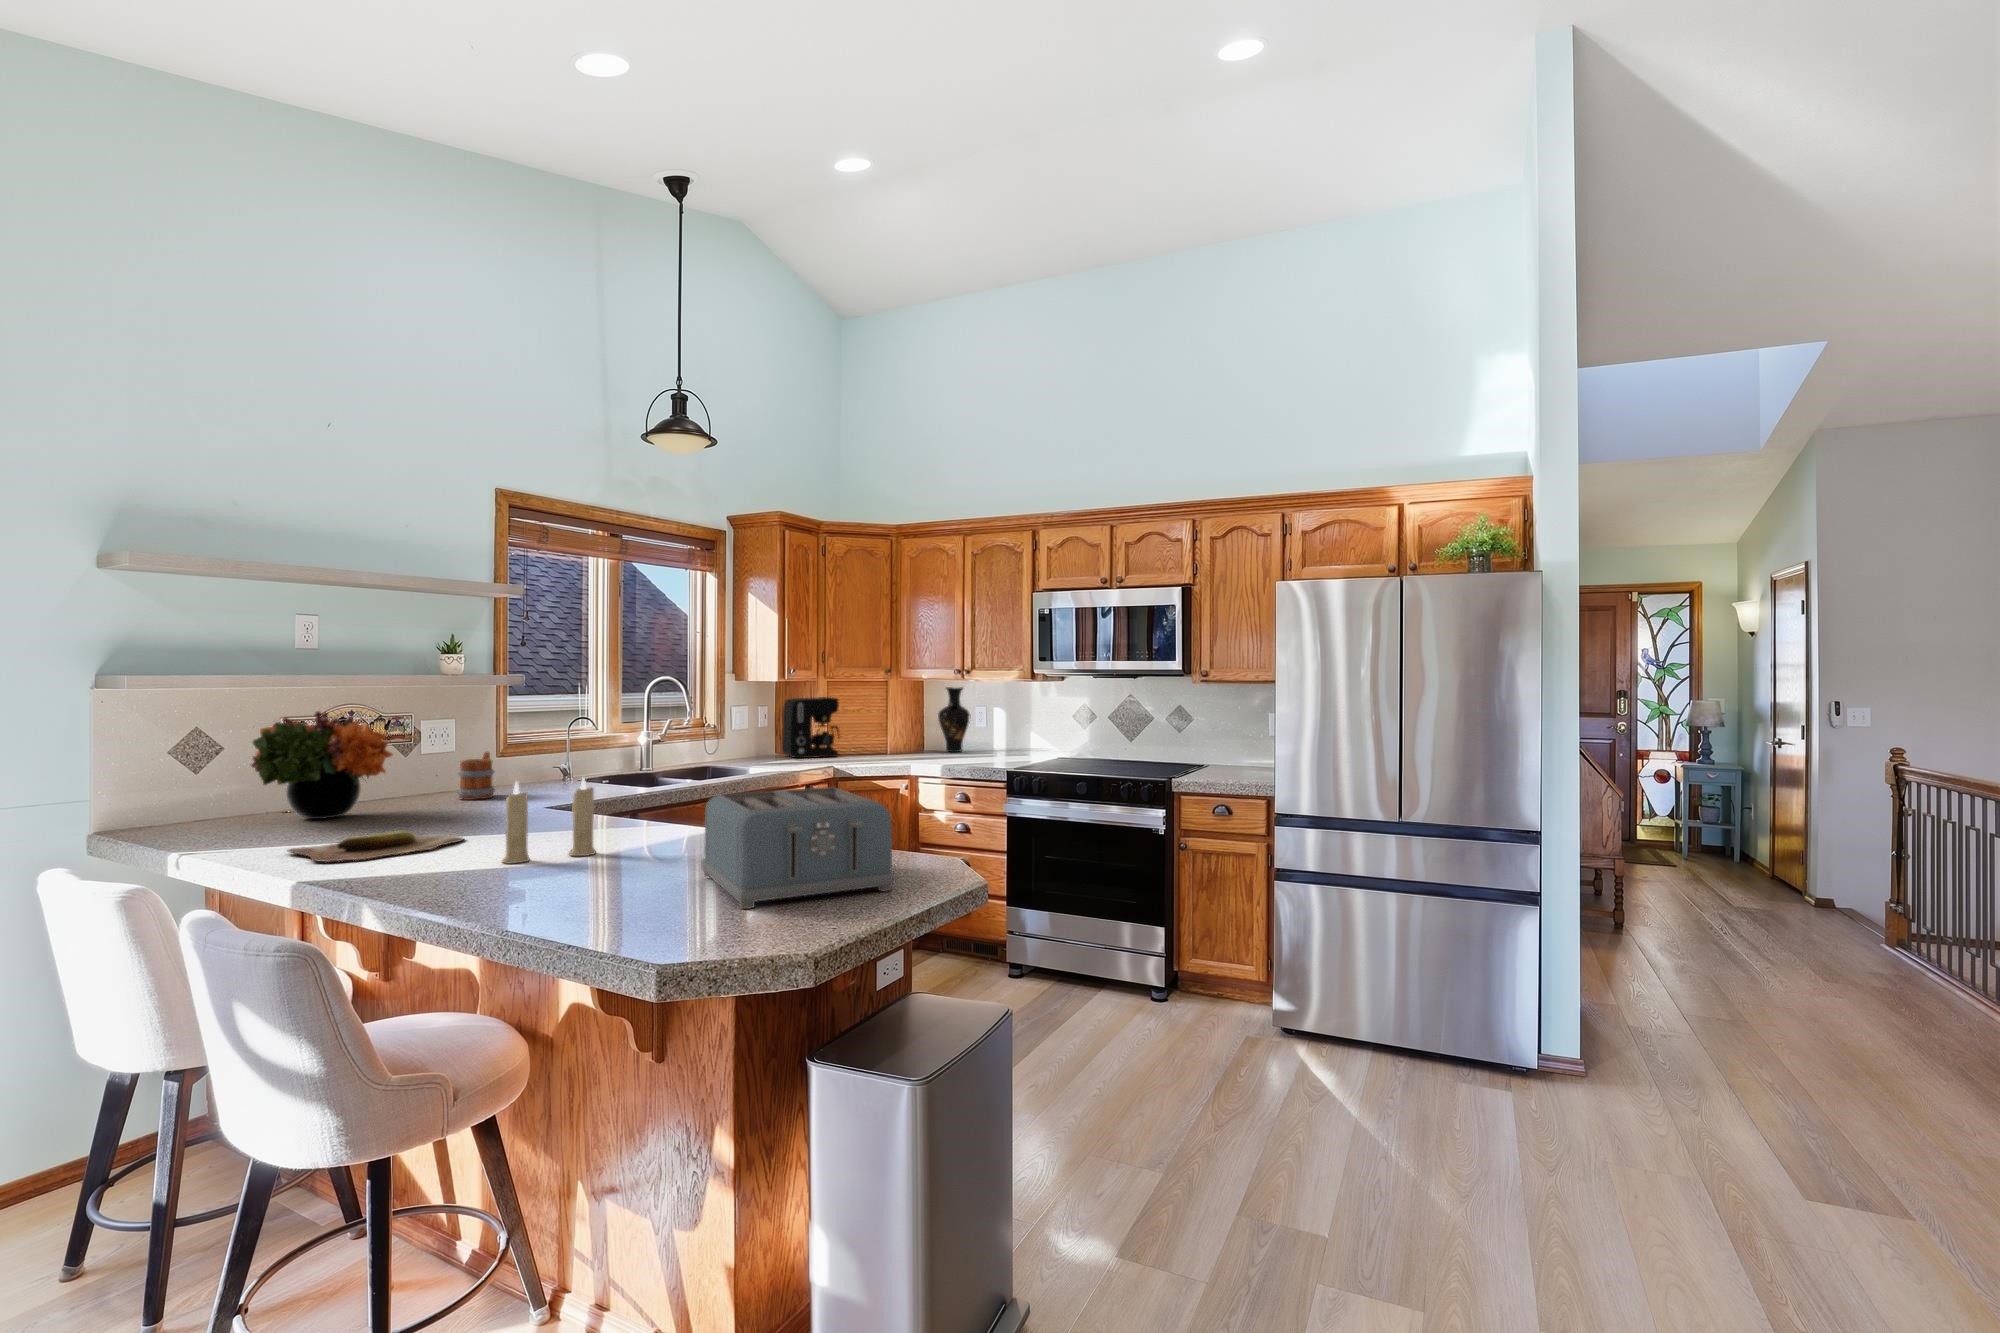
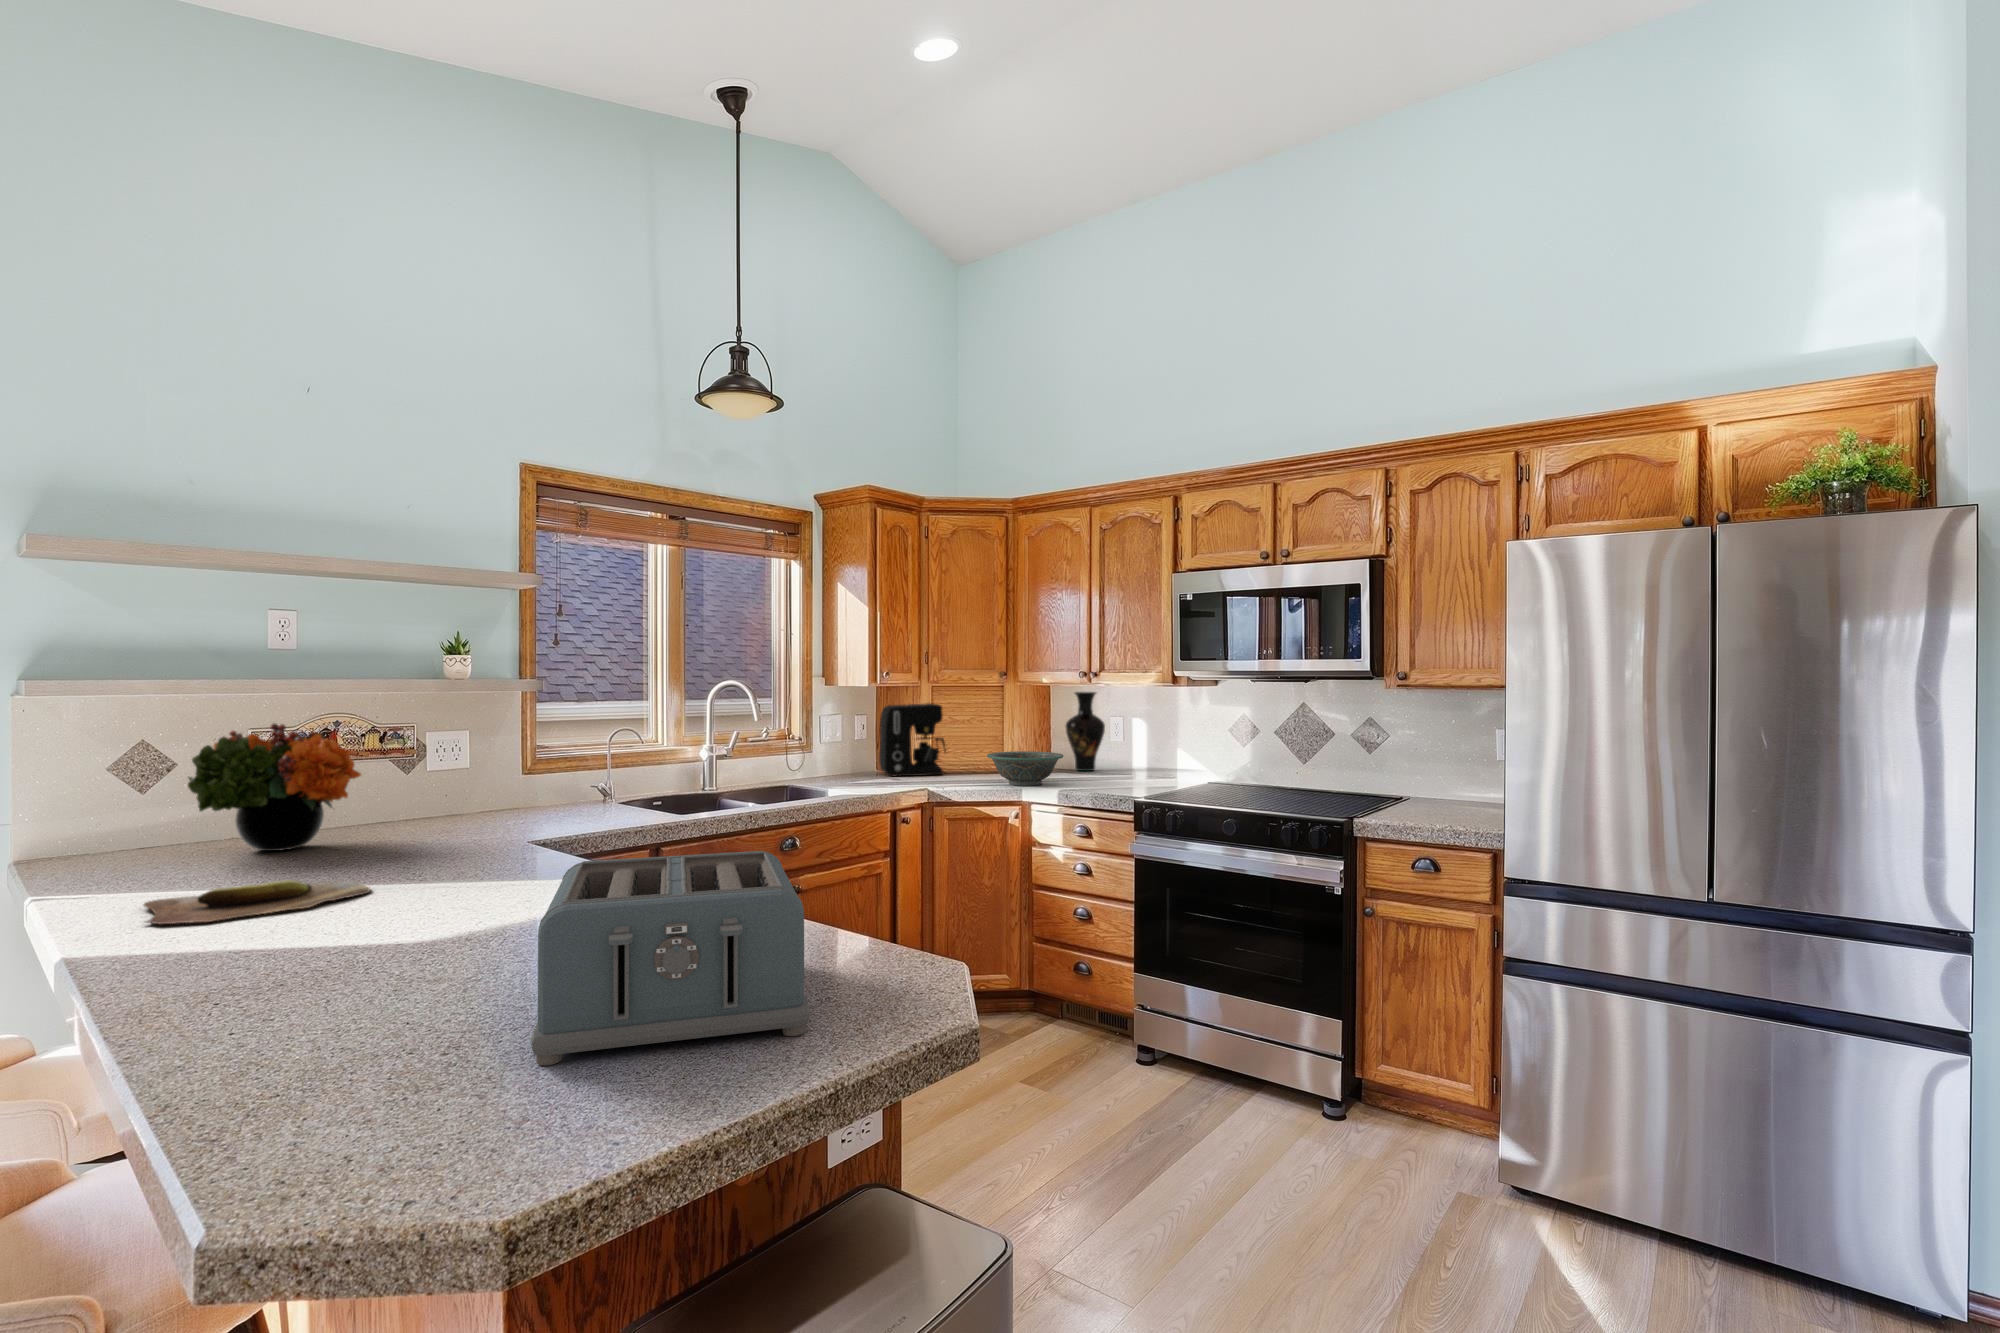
decorative bowl: none [882,736,944,763] -> present [987,751,1063,786]
mug: present [457,752,495,800] -> none [455,770,502,828]
candle: present [502,778,596,864] -> none [353,817,489,939]

